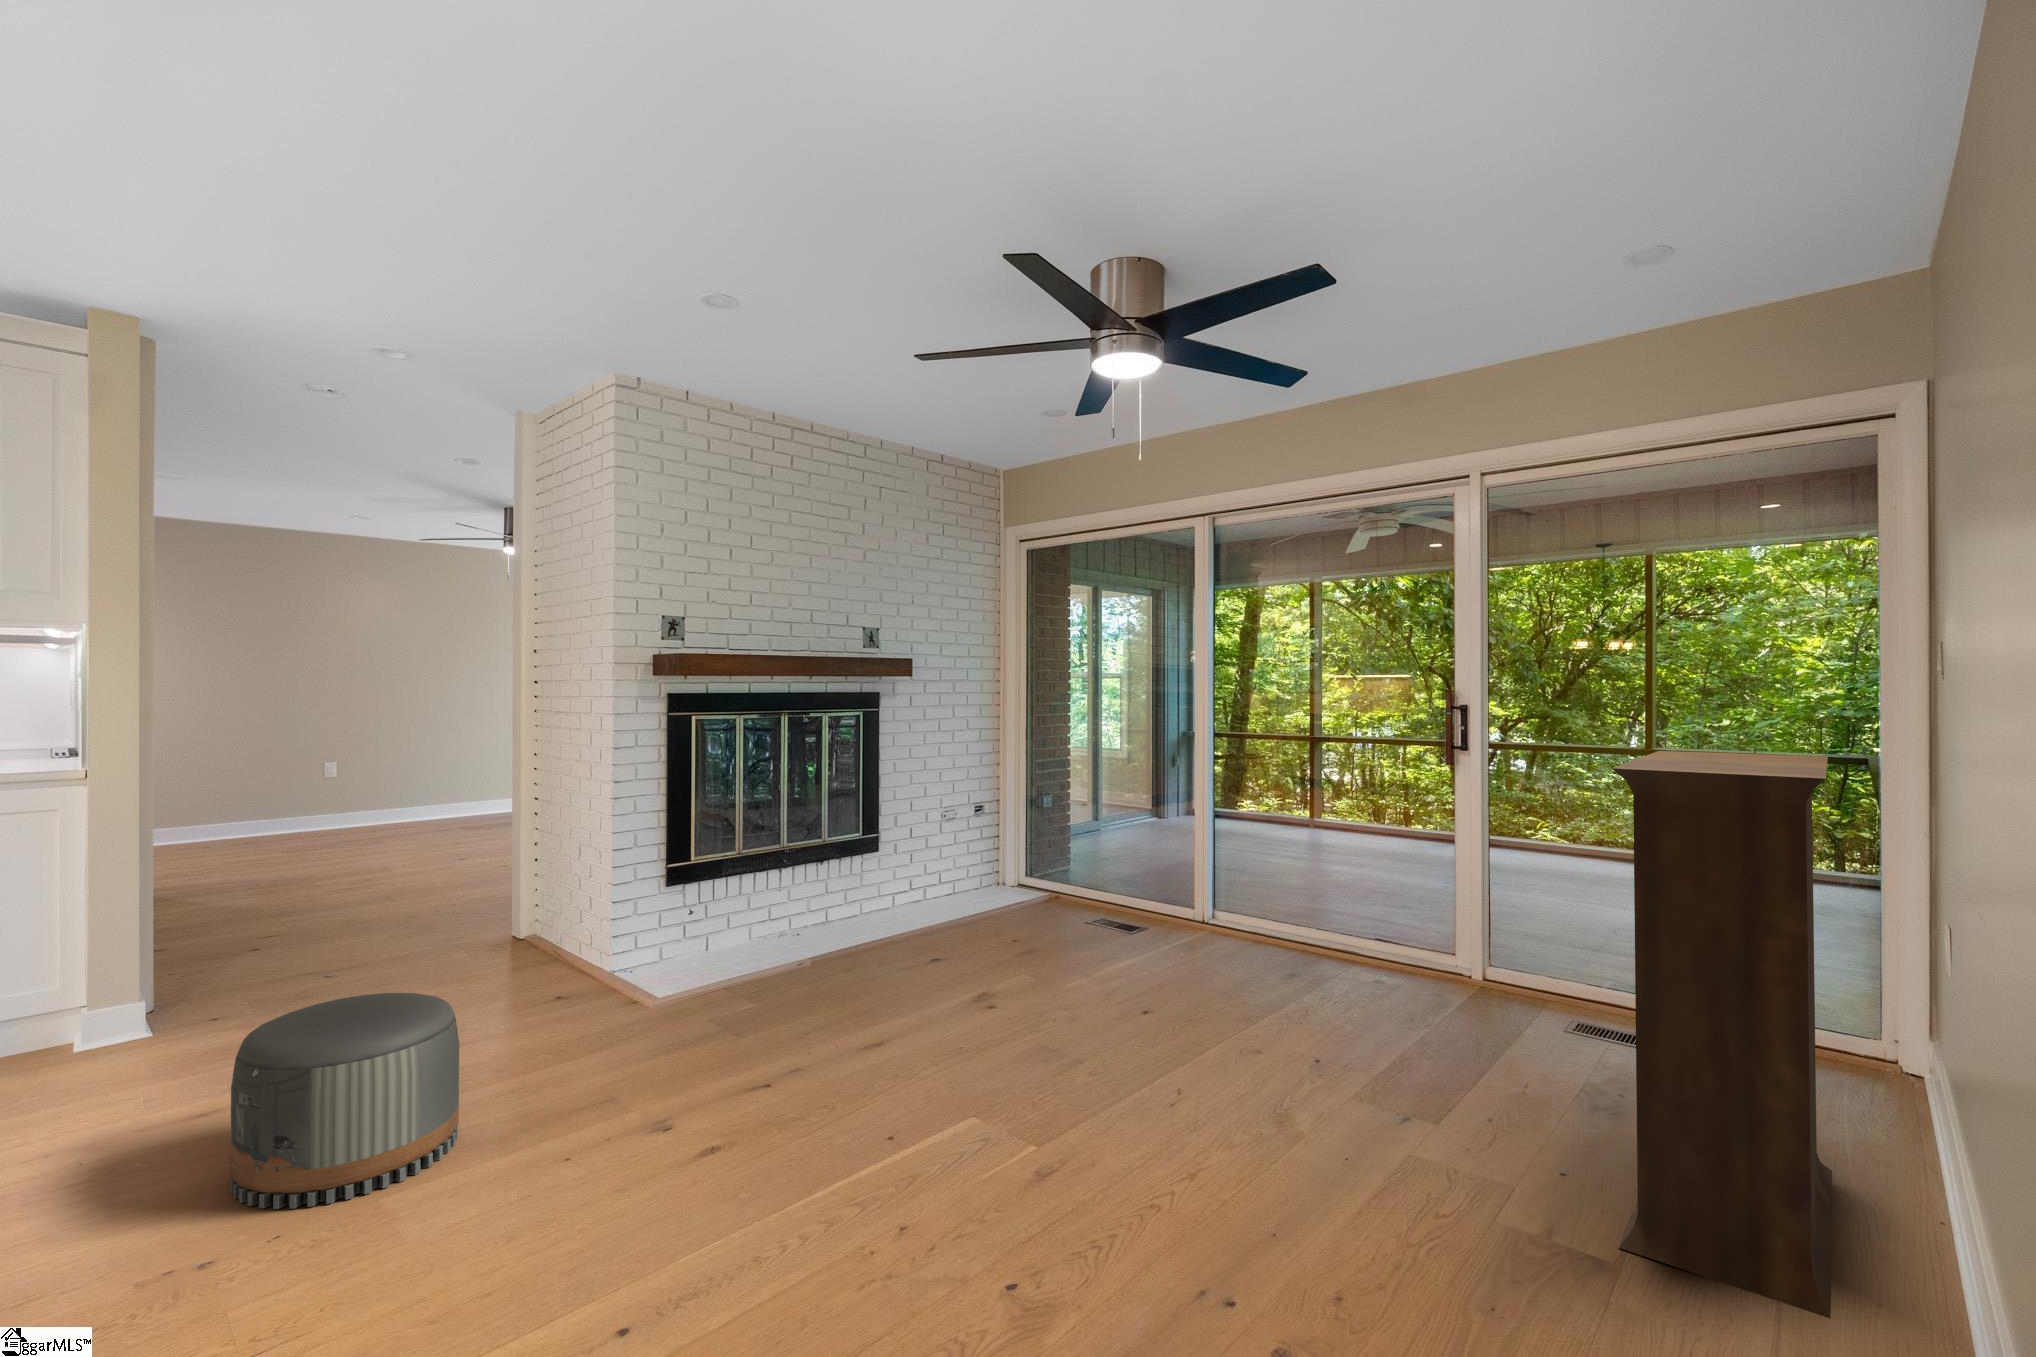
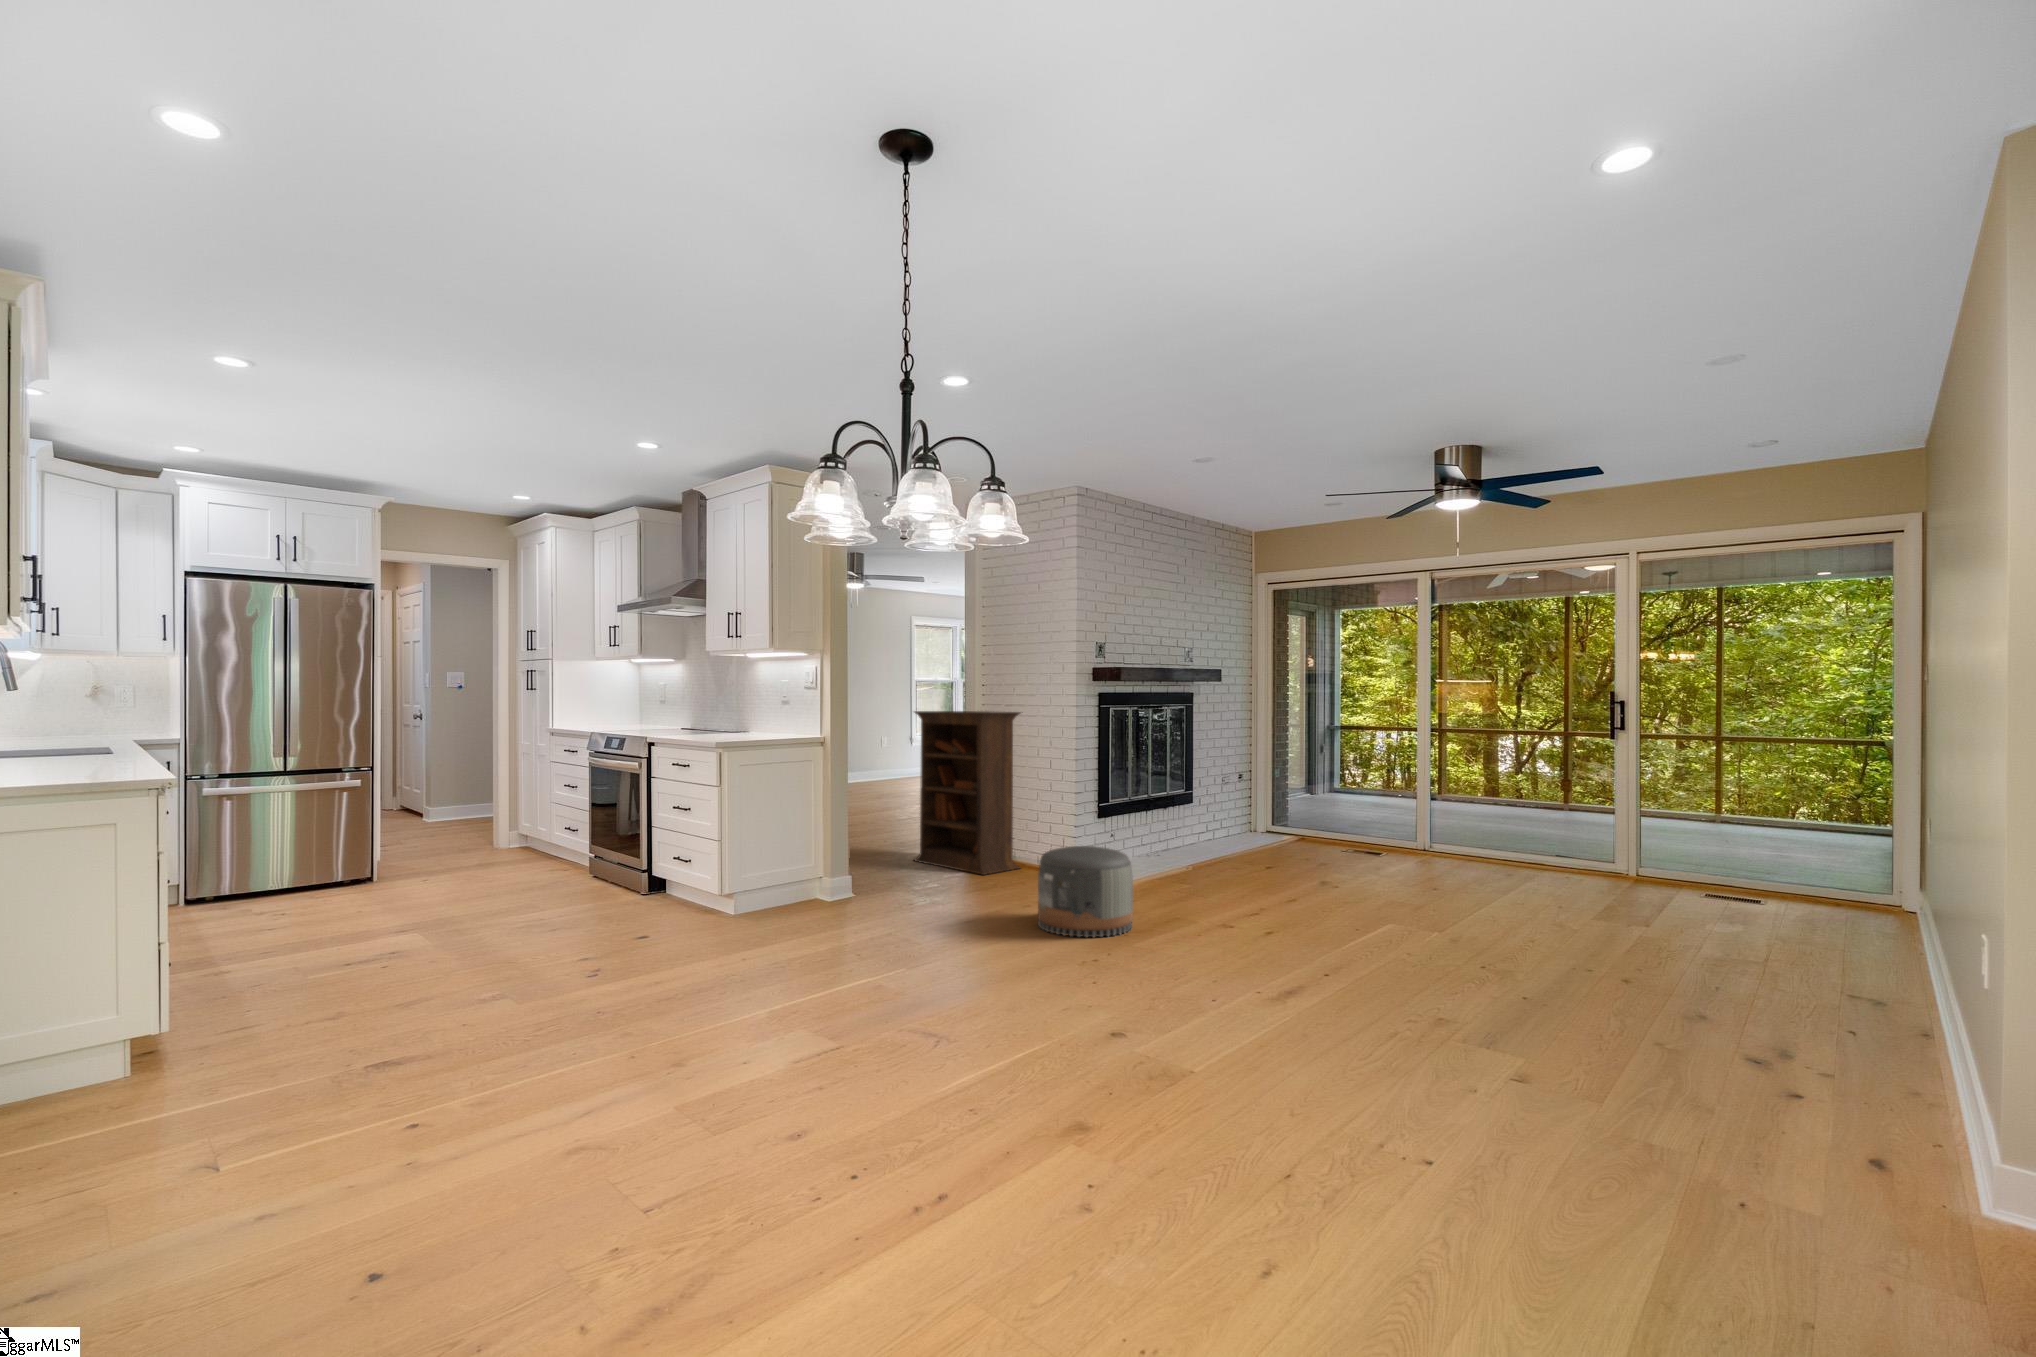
bookcase: present [1612,751,1832,1318] -> present [913,711,1020,875]

